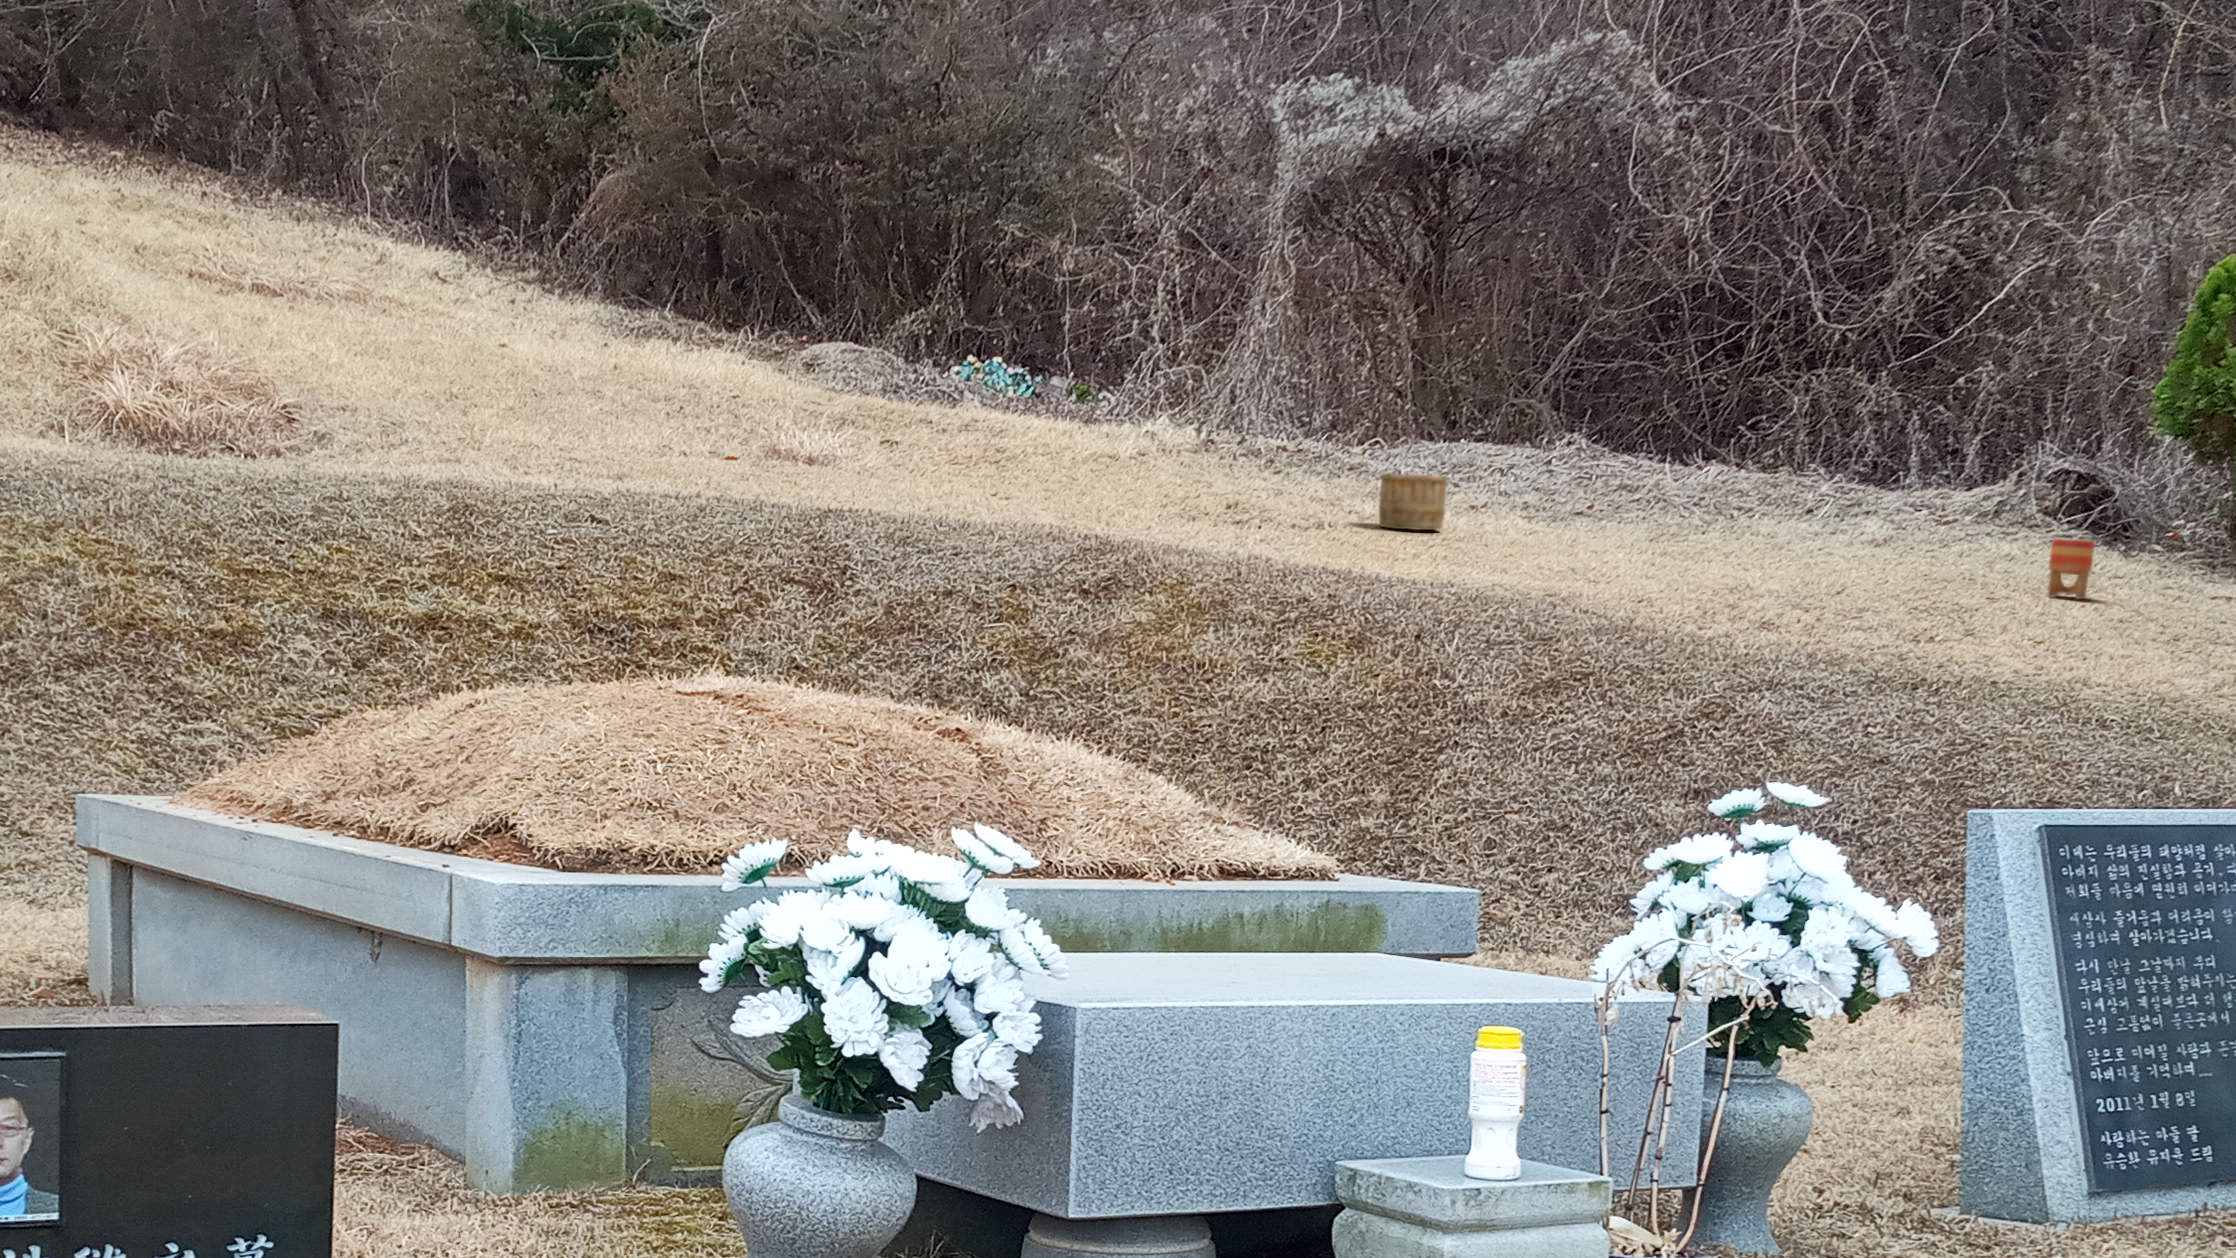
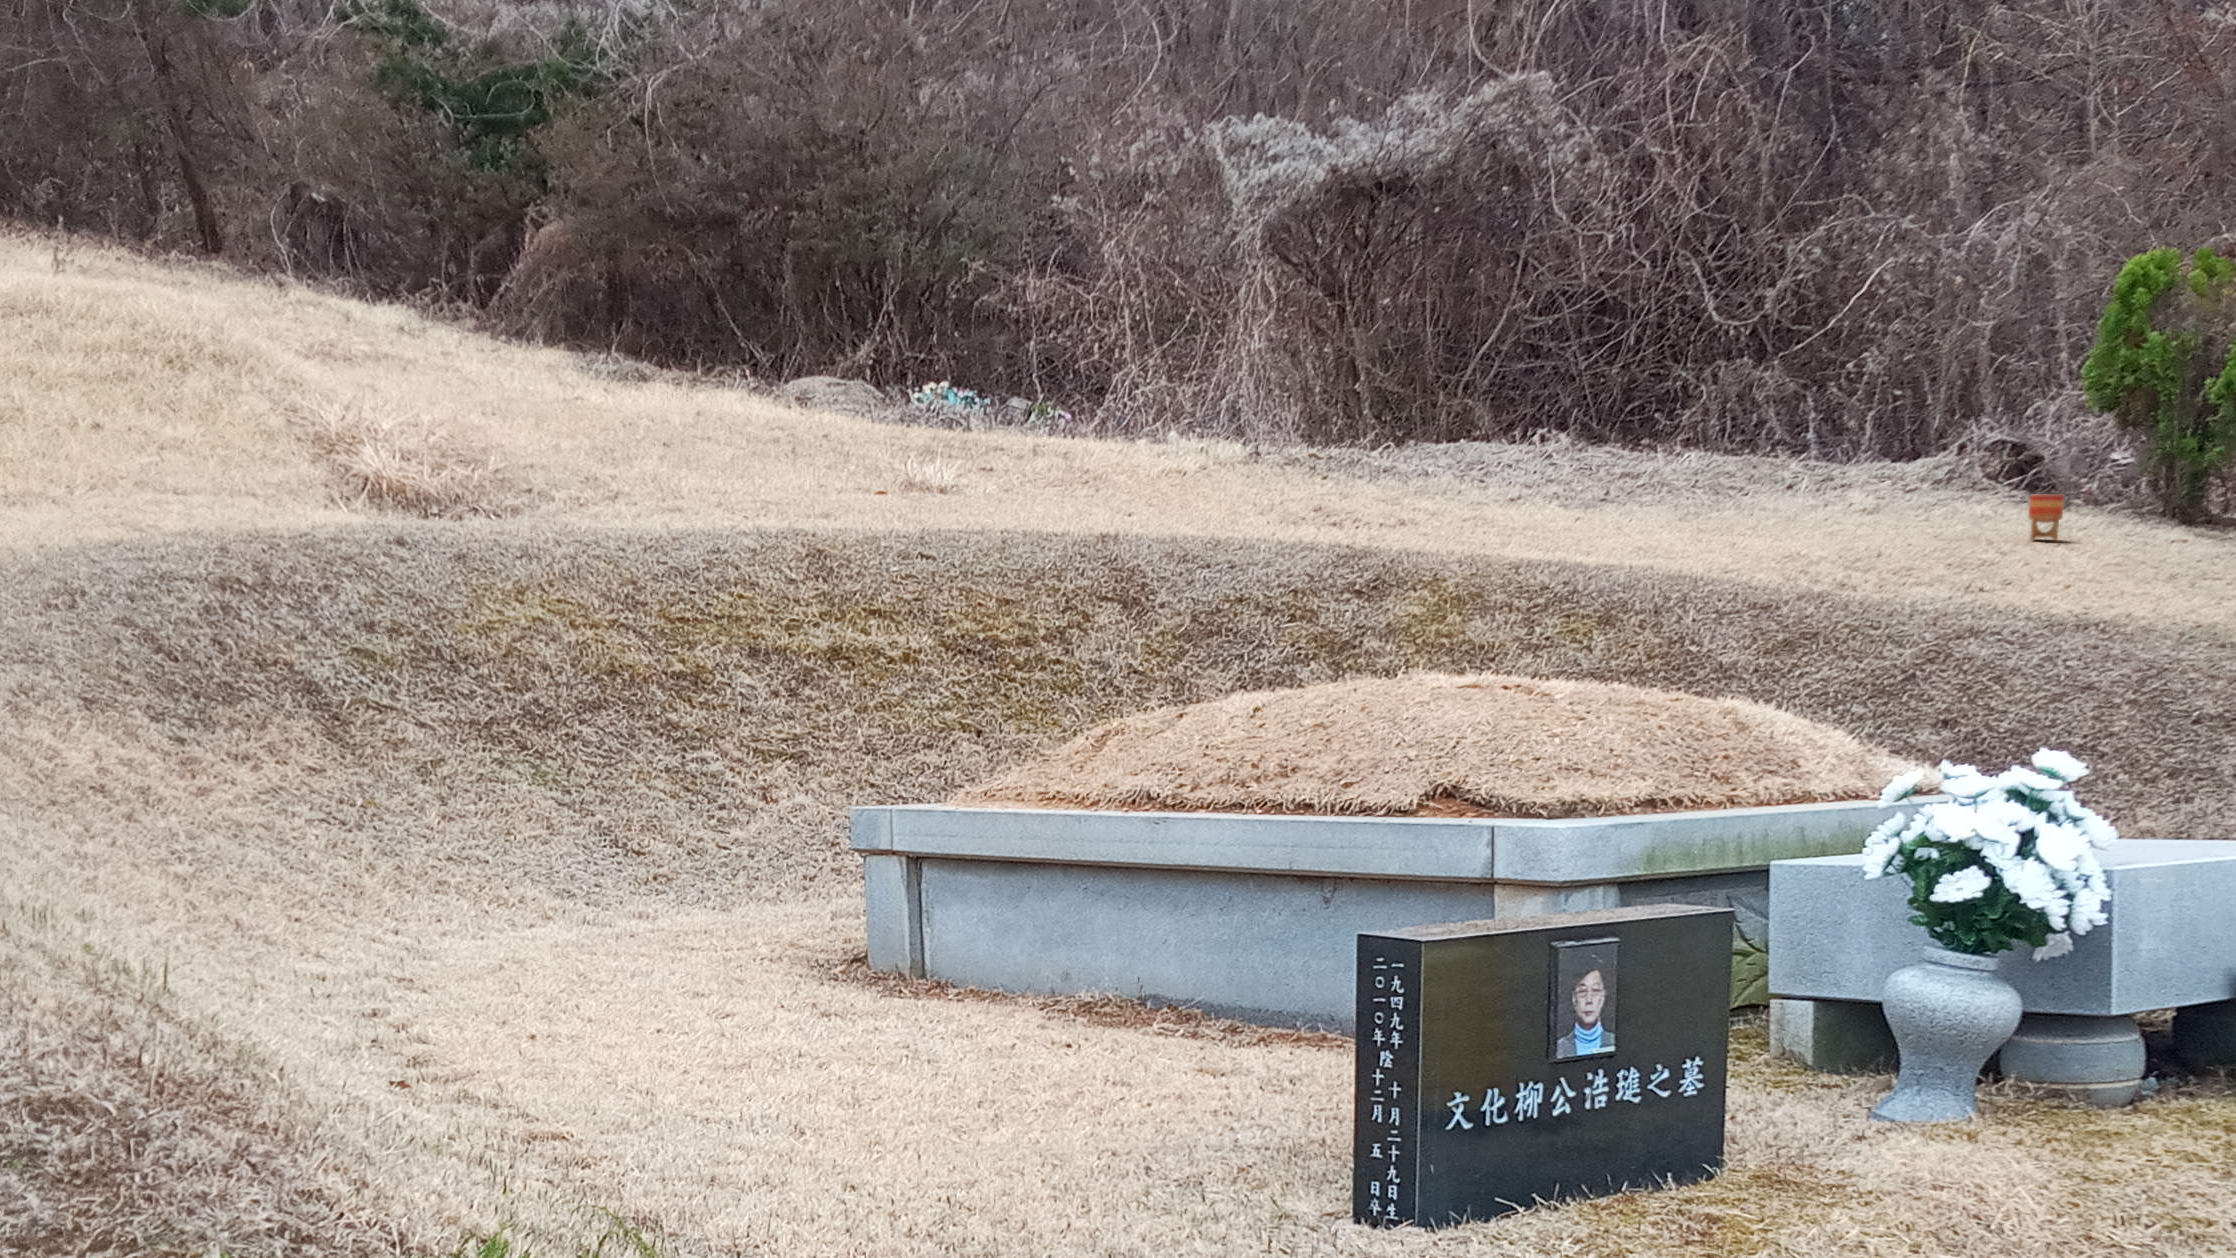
wooden bucket: present [1379,474,1448,530] -> none [1474,470,1532,517]

